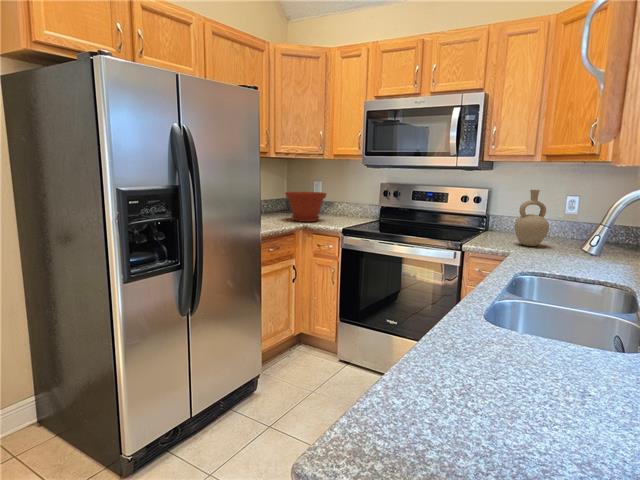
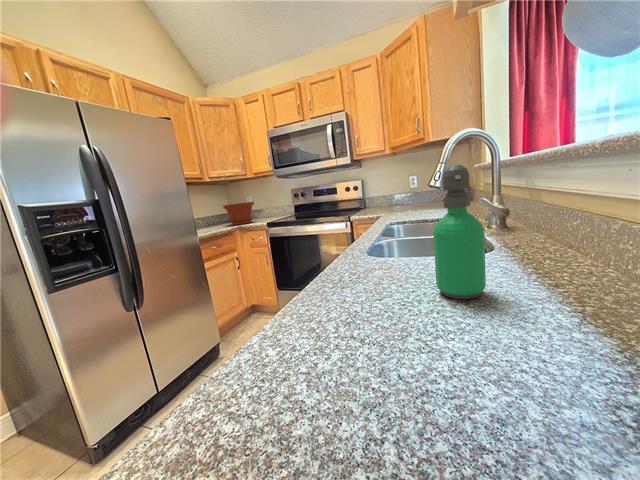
vase: present [514,190,549,246] -> none [381,172,403,211]
soap dispenser: none [557,271,615,401] -> present [433,165,486,299]

